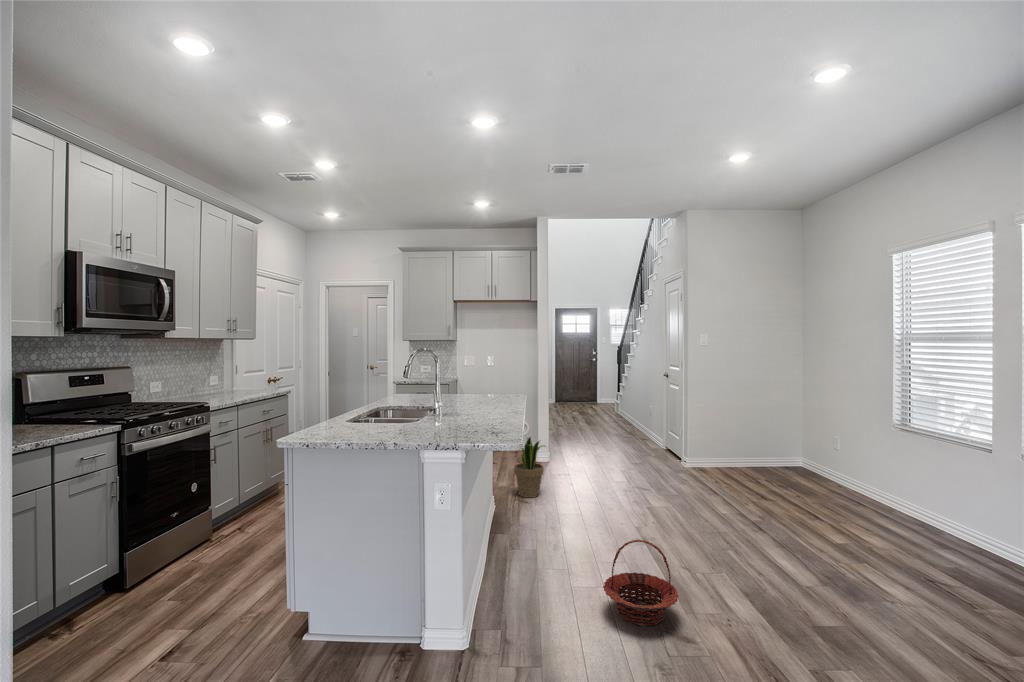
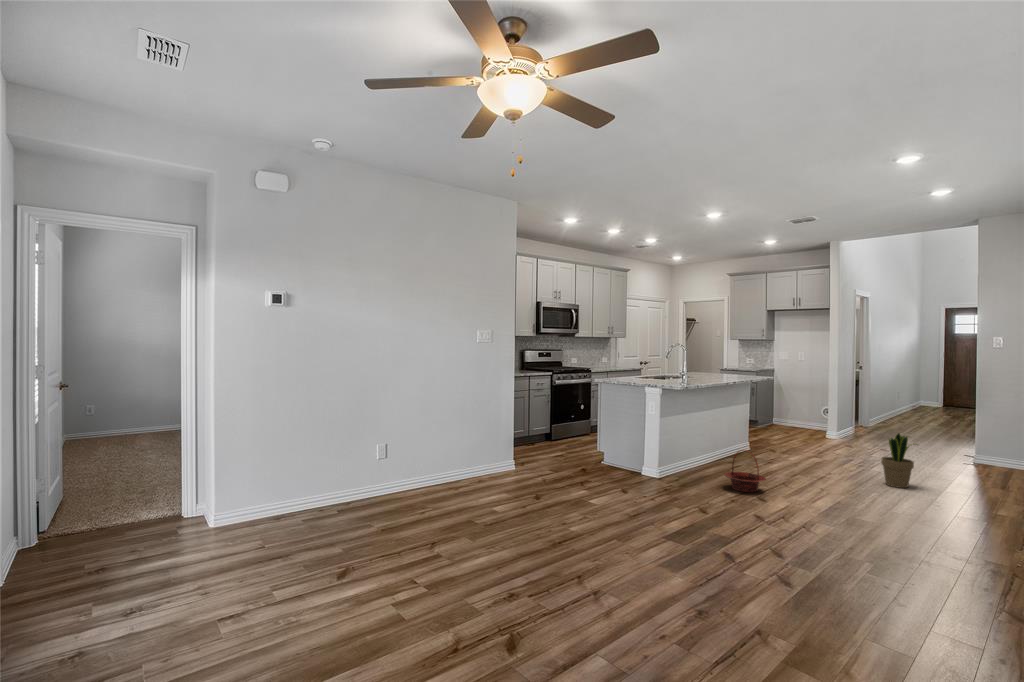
potted plant: present [514,437,544,498] -> present [882,433,917,488]

